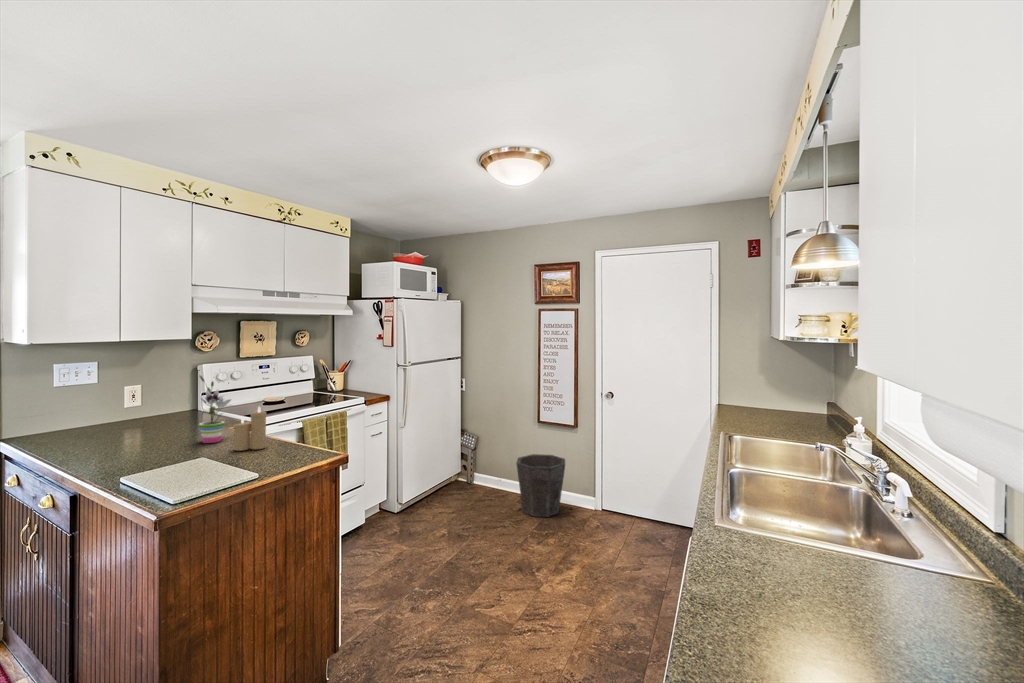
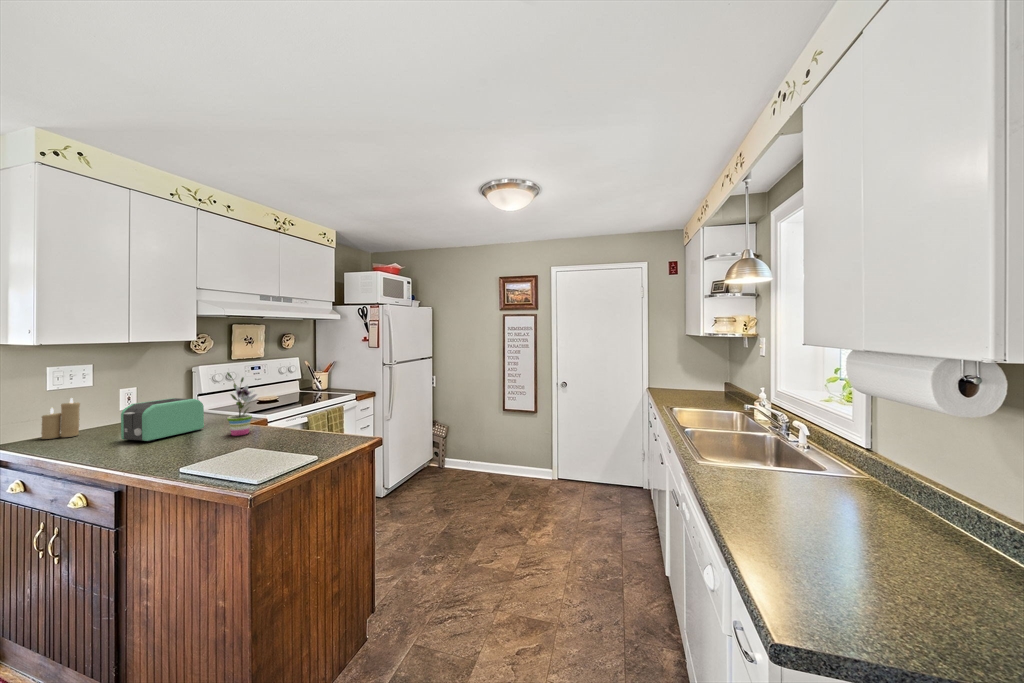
toaster: none [101,400,184,445] -> present [121,398,204,441]
candle: present [234,407,266,451] -> present [41,398,80,439]
waste bin: present [516,454,565,517] -> none [487,436,528,488]

